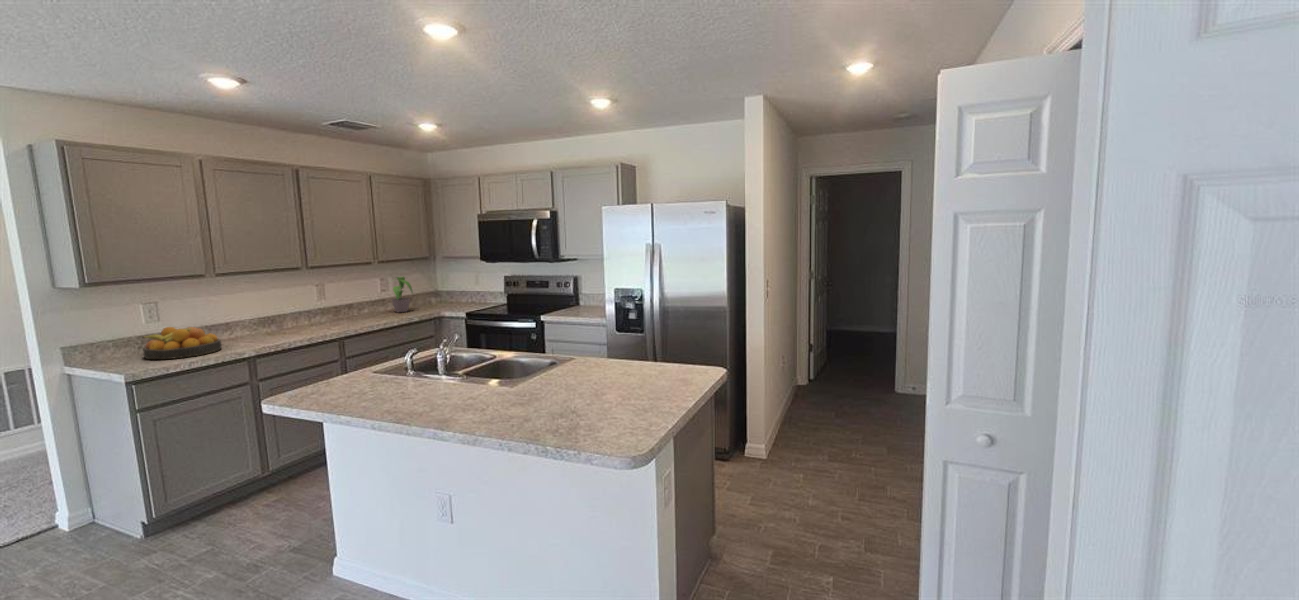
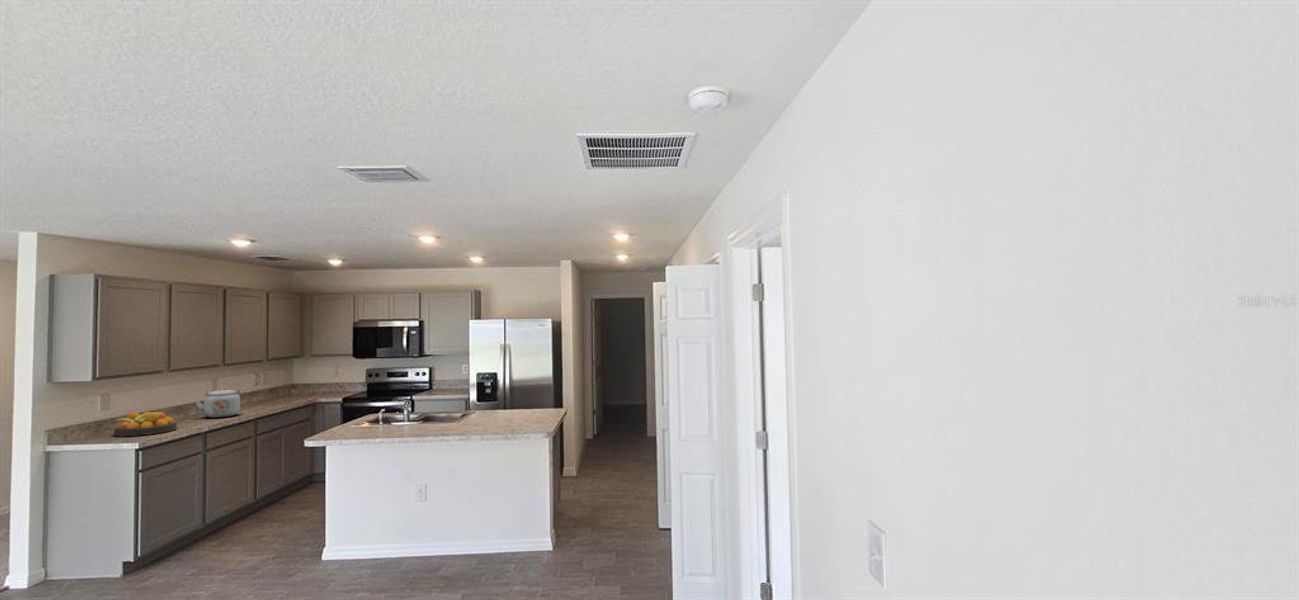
potted plant: present [392,277,413,312] -> none [261,372,292,401]
kettle: none [271,297,327,334] -> present [196,388,240,418]

